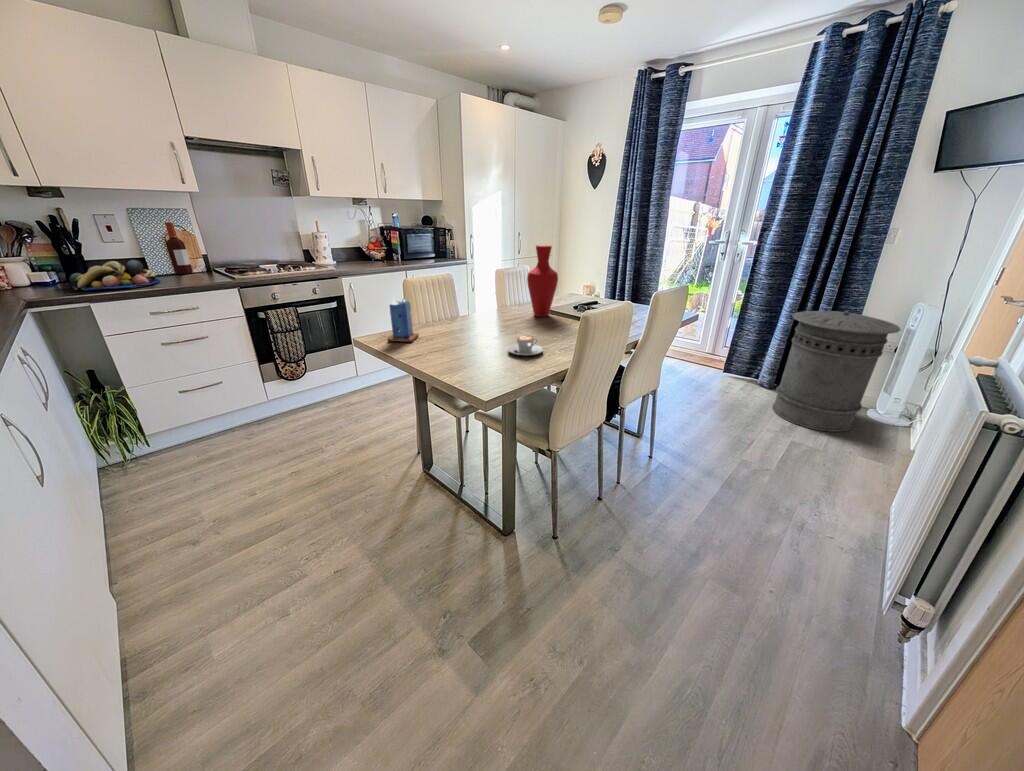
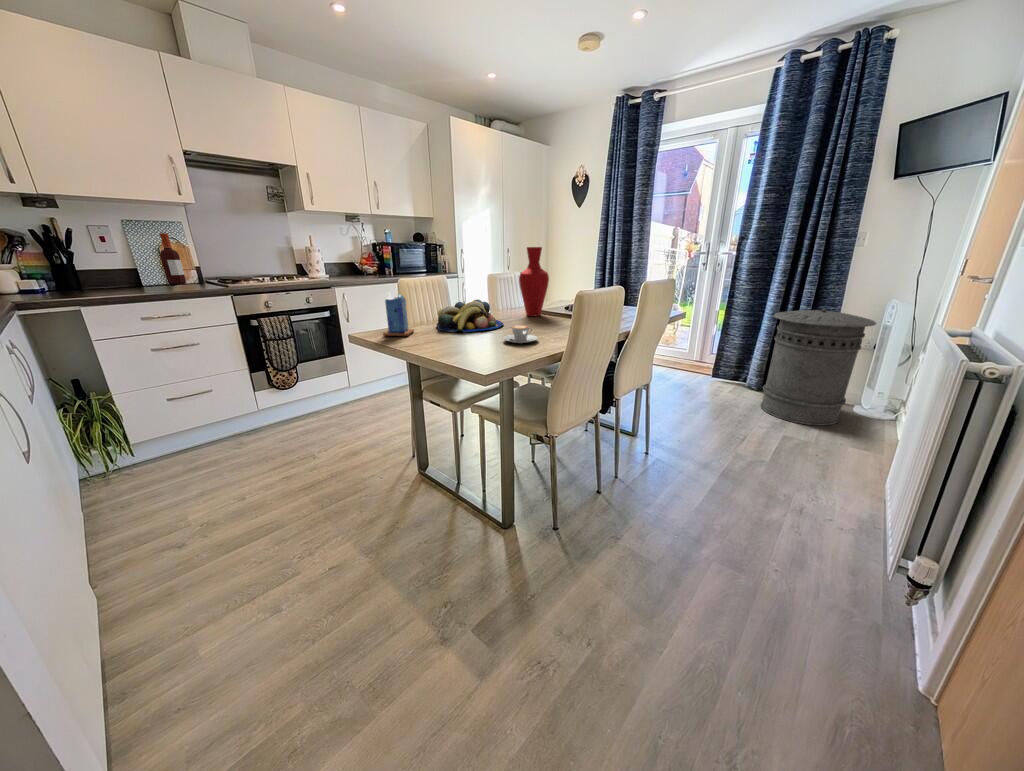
fruit bowl: present [69,260,160,290] -> present [437,300,503,332]

